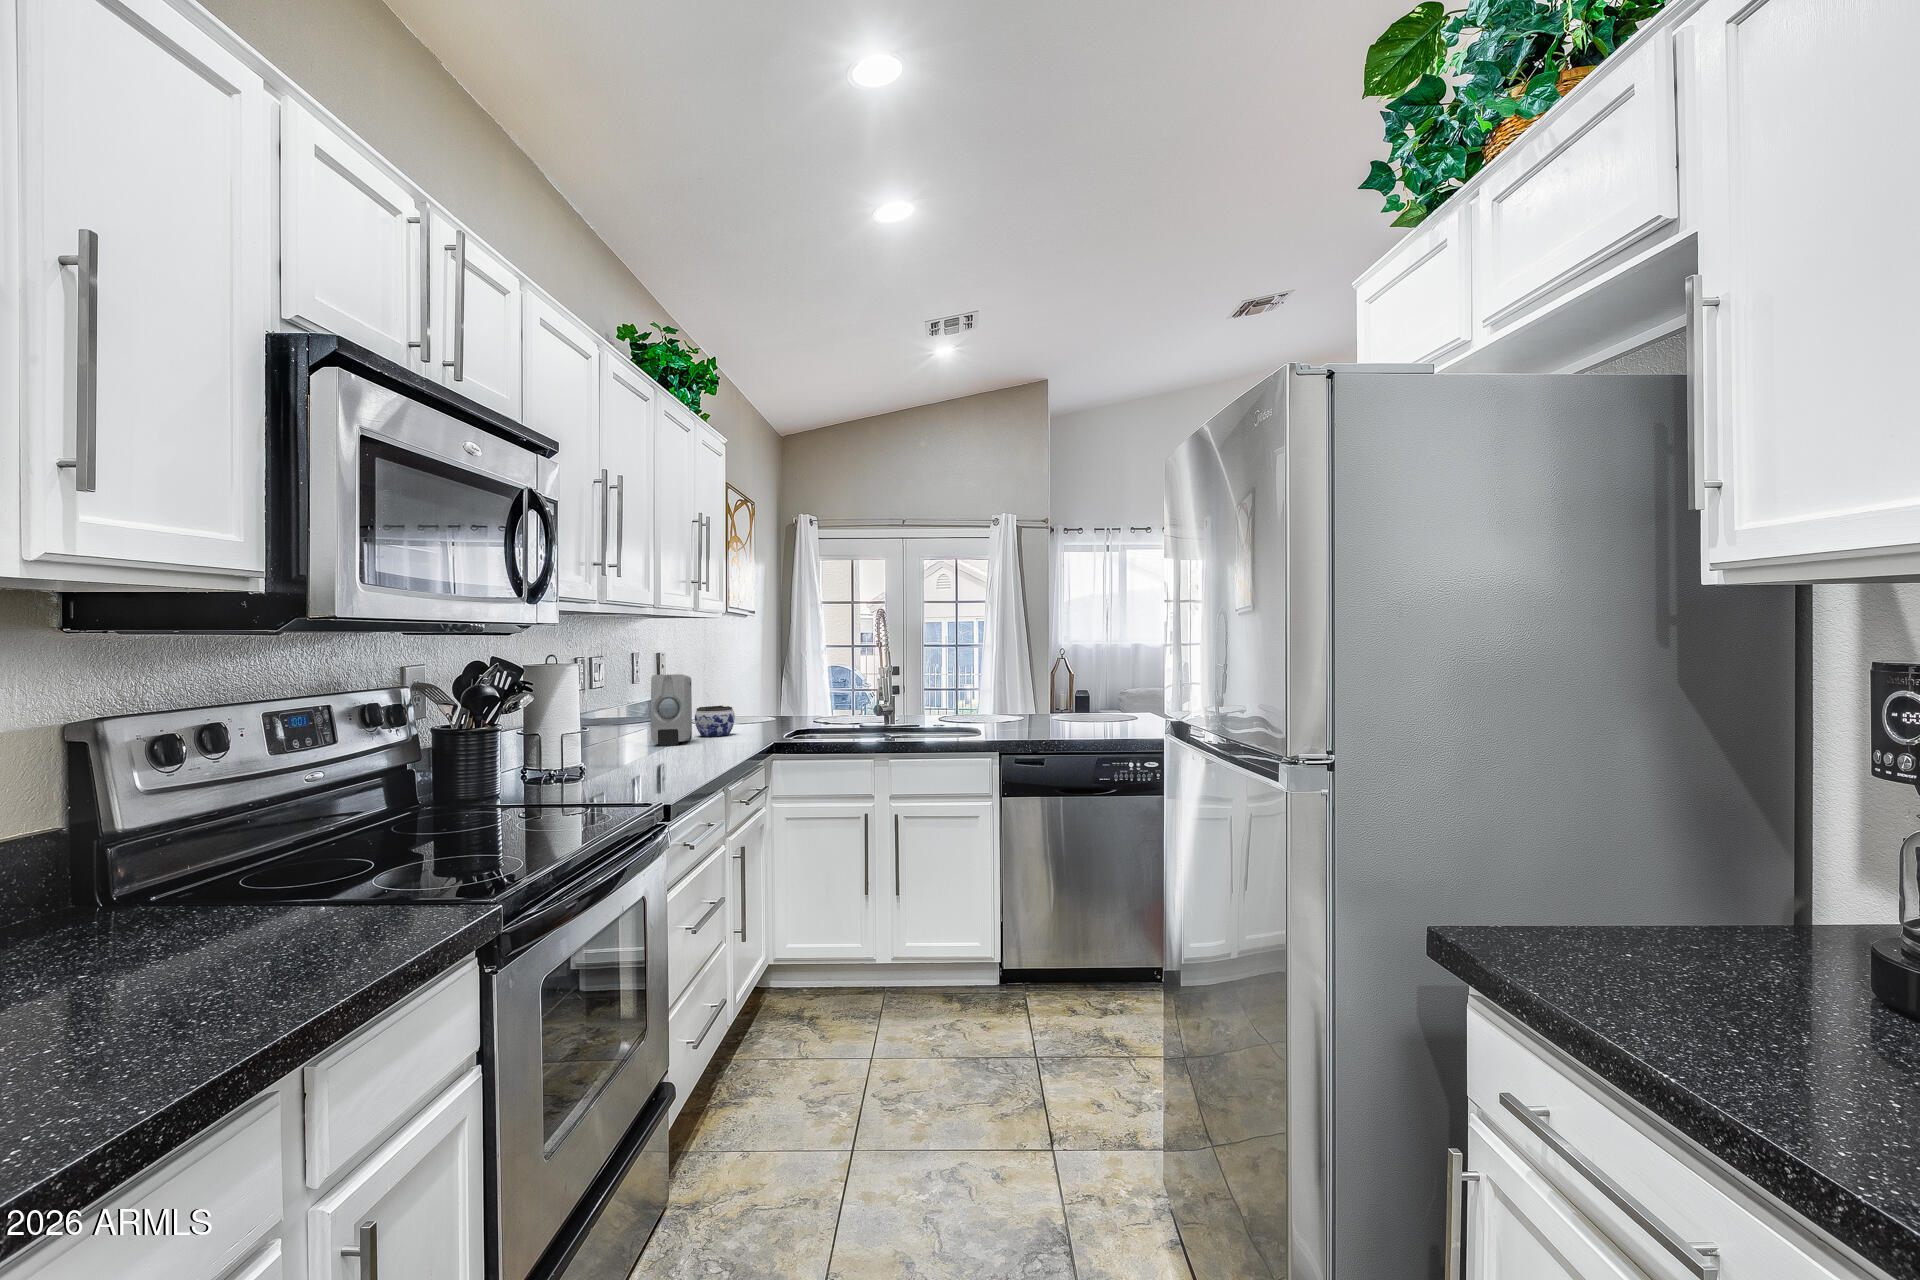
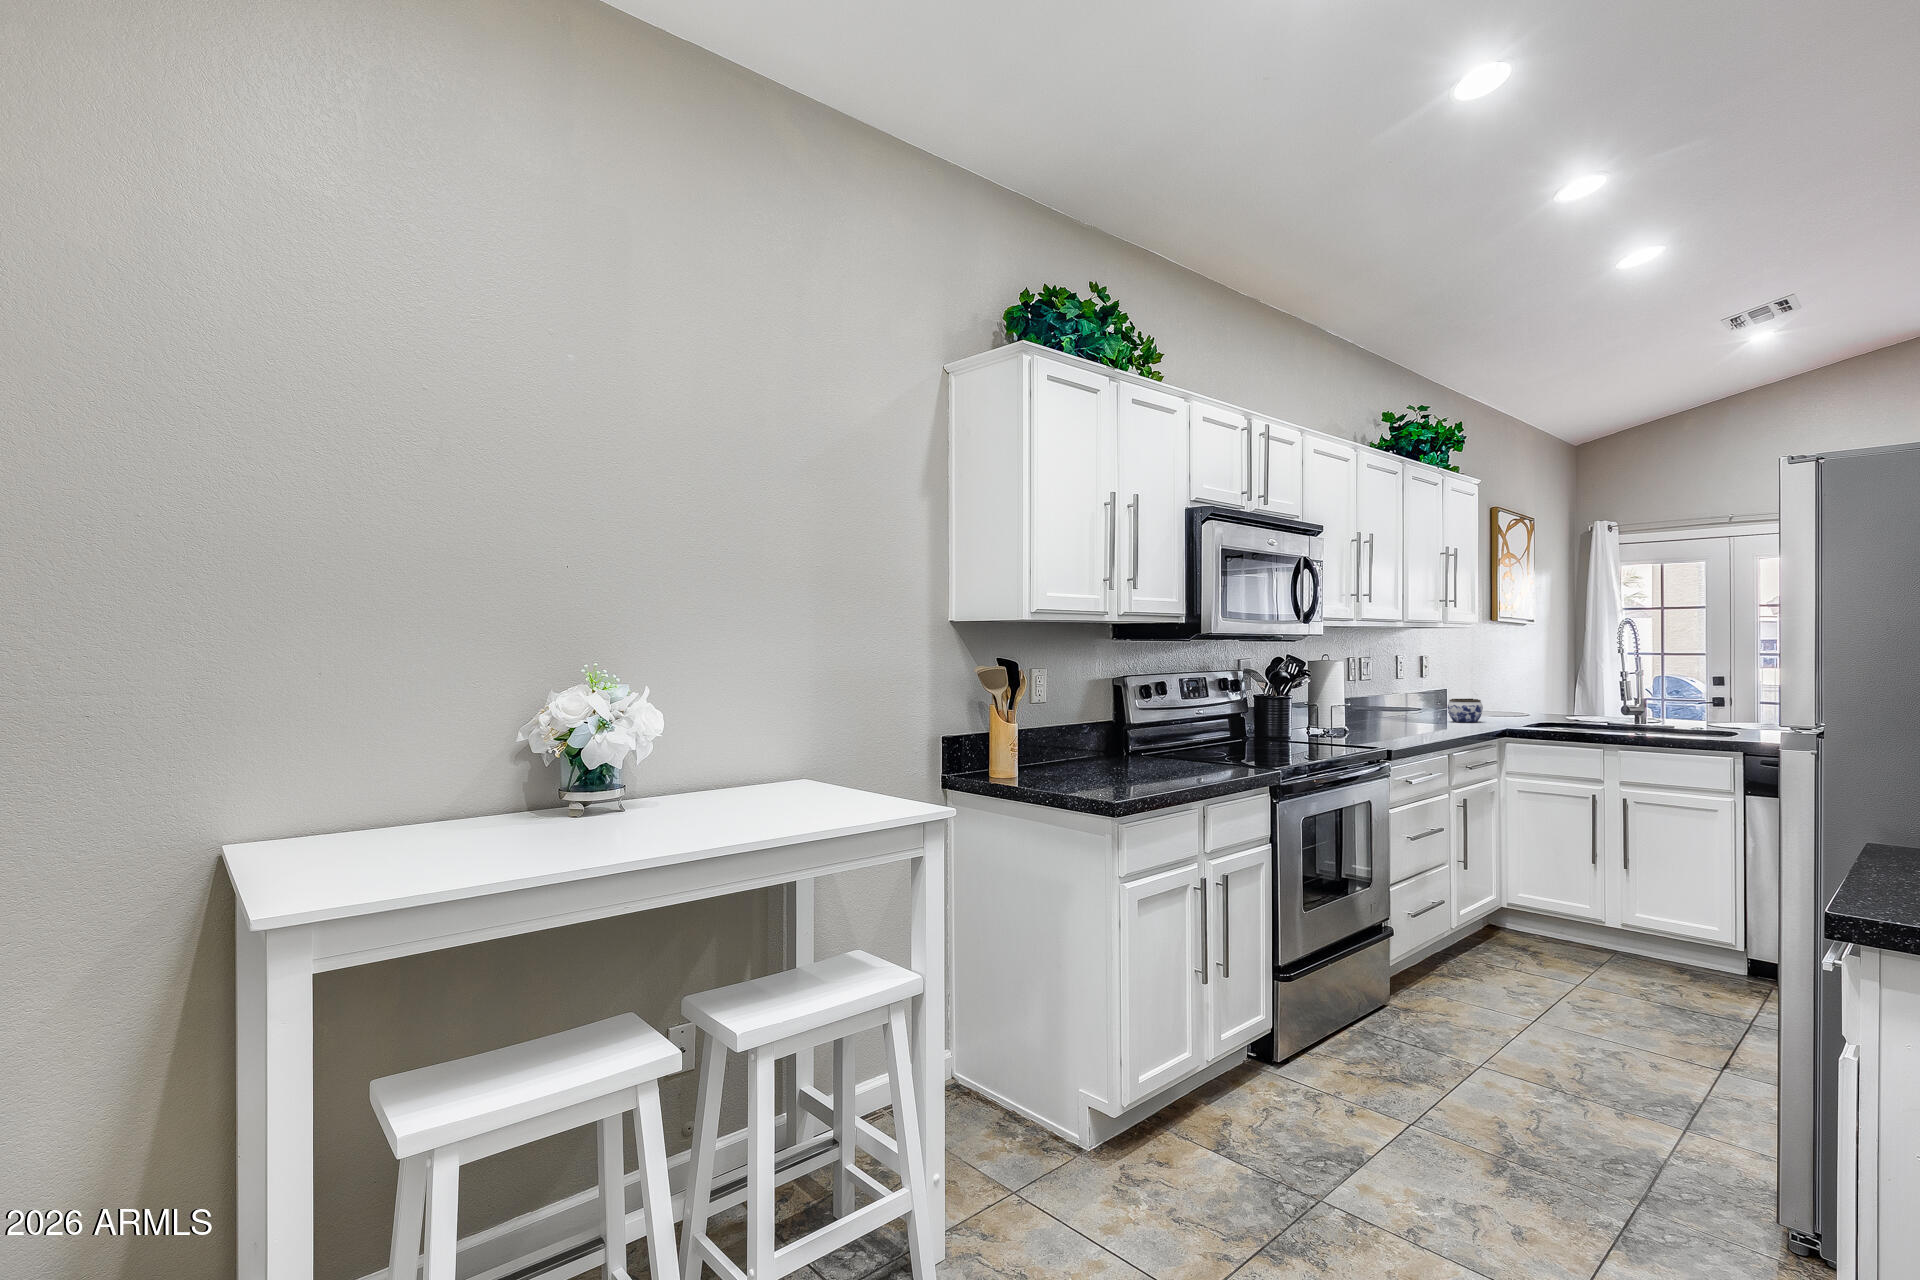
soap dispenser: present [651,674,692,746] -> none [1407,672,1443,725]

